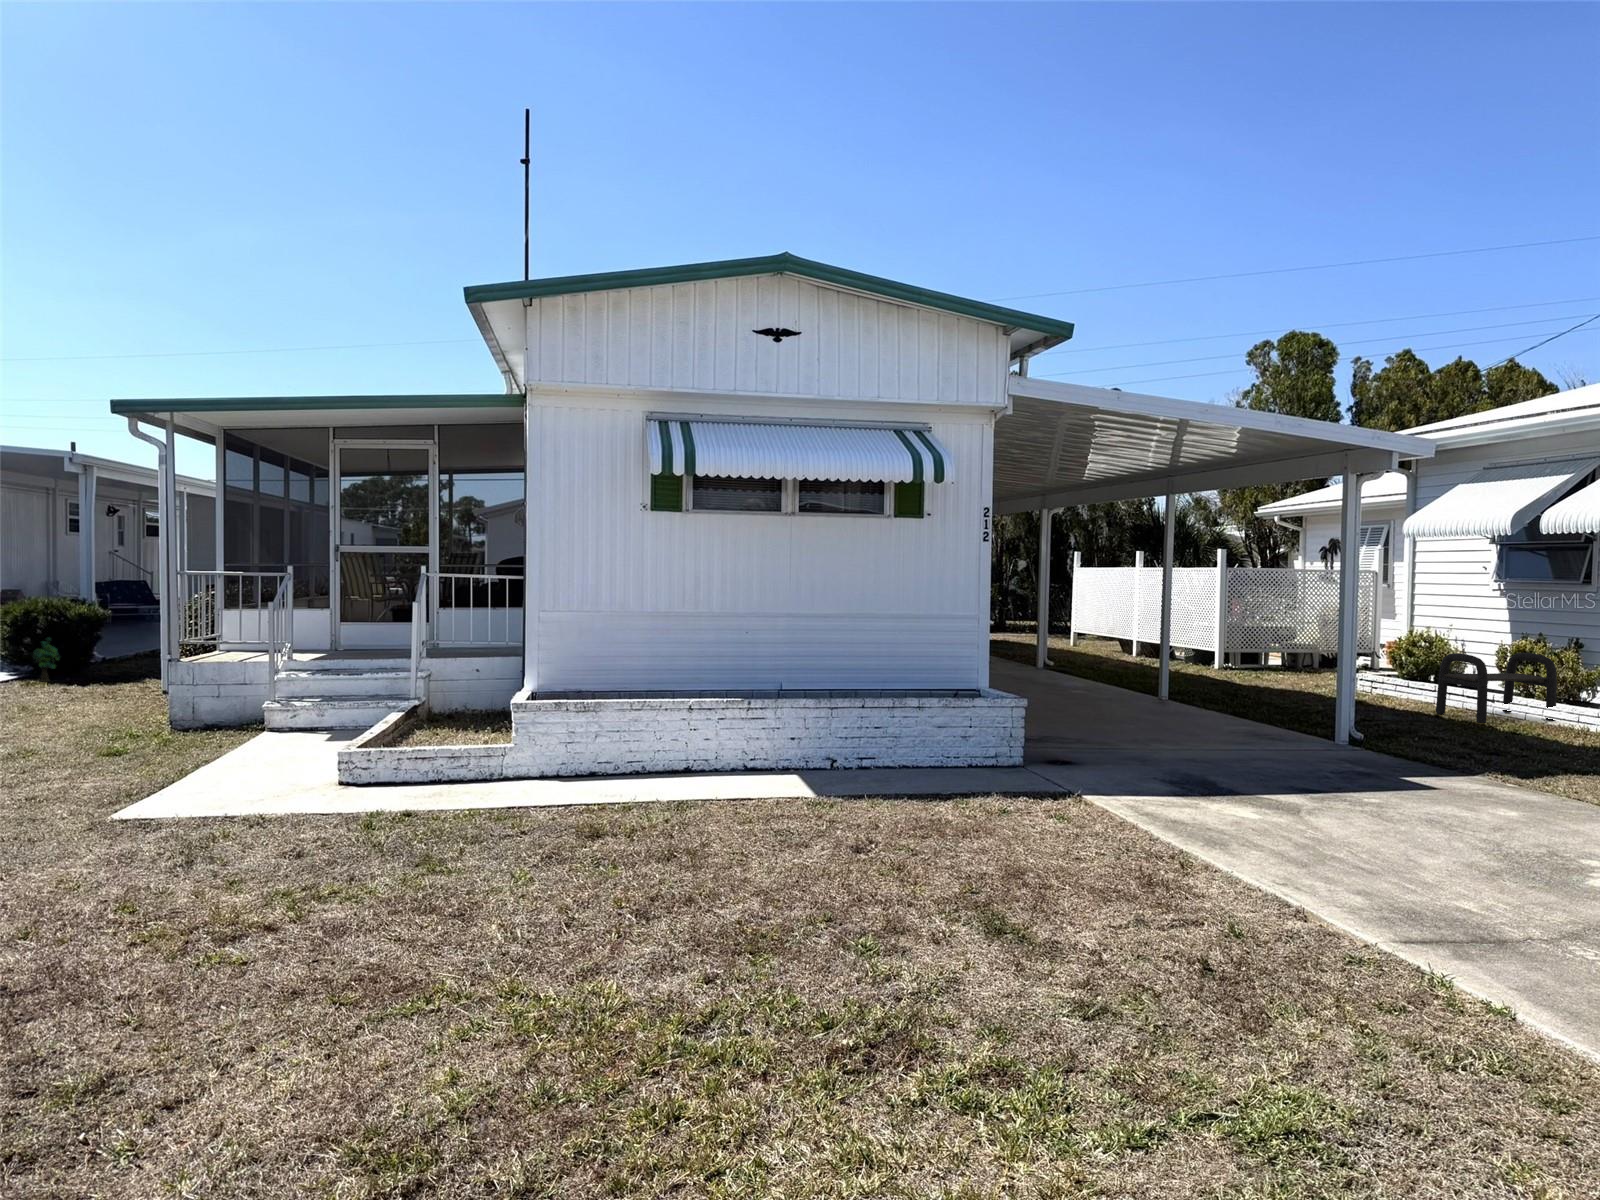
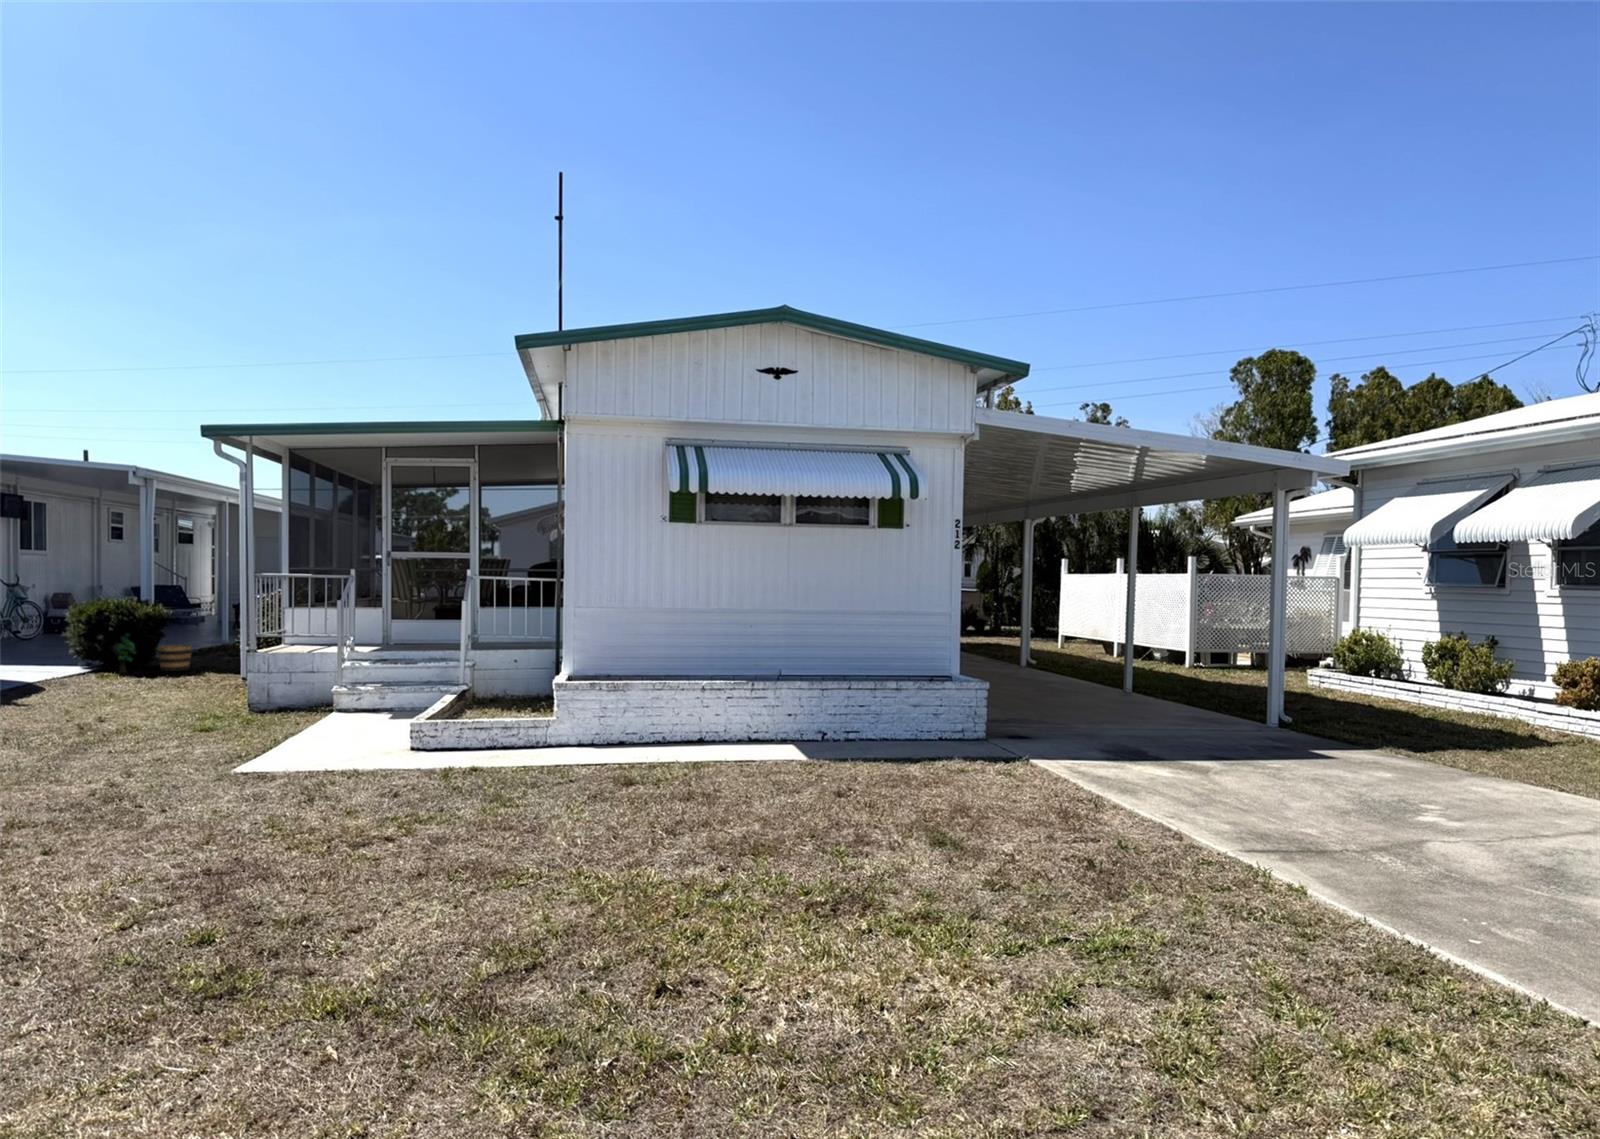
bucket: none [84,649,127,679] -> present [156,645,193,671]
bench: present [1436,653,1557,723] -> none [1368,648,1473,710]

